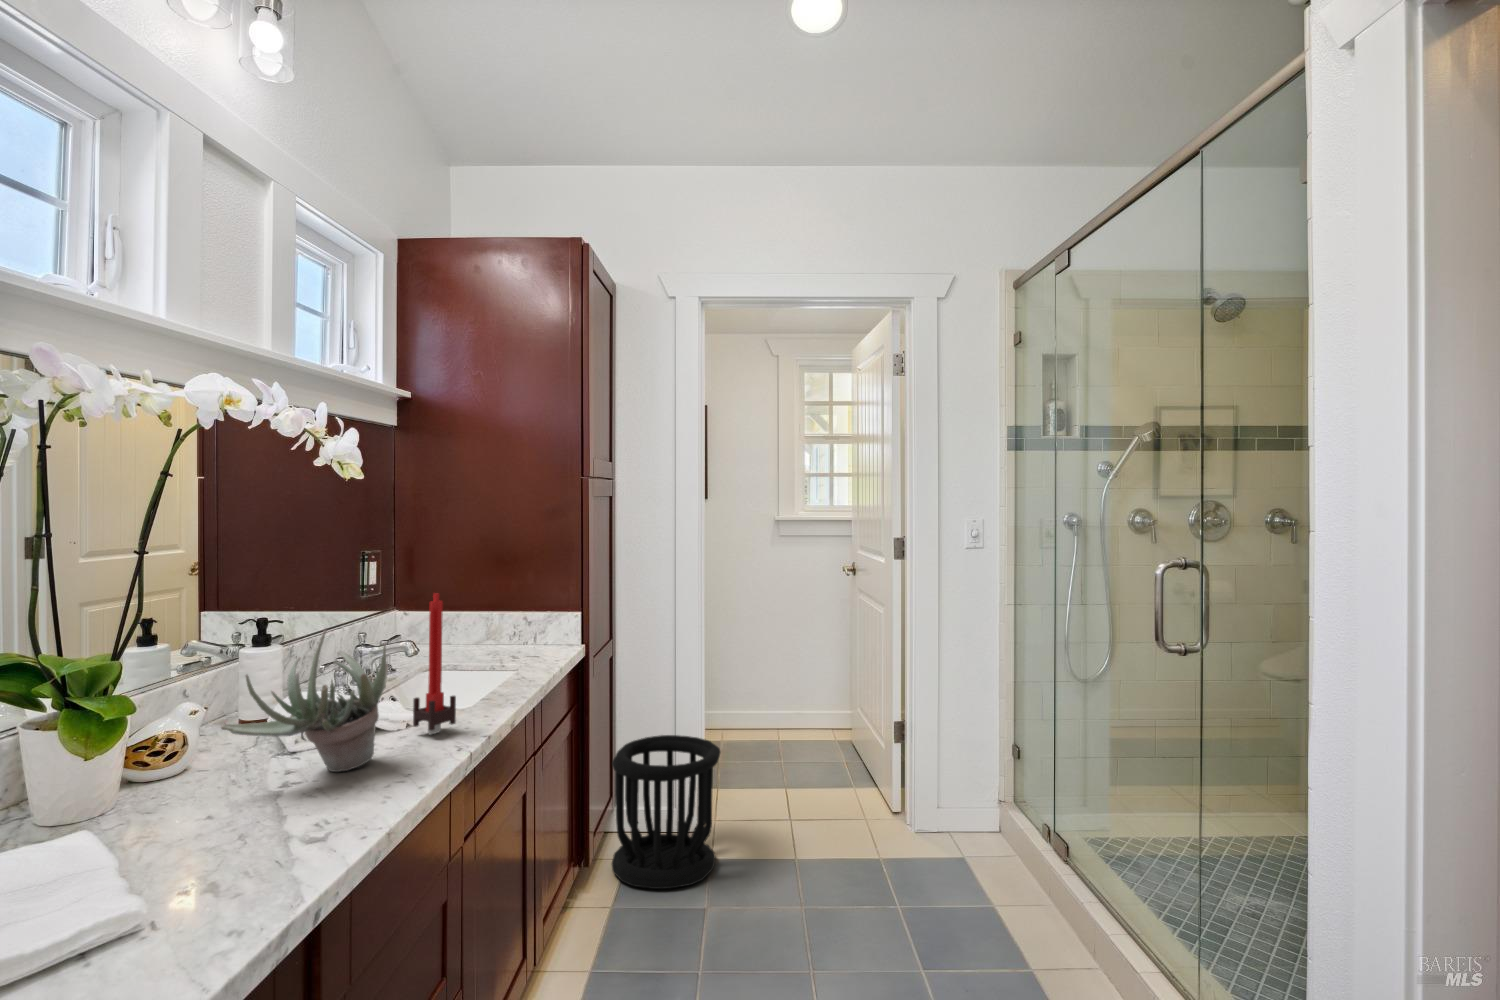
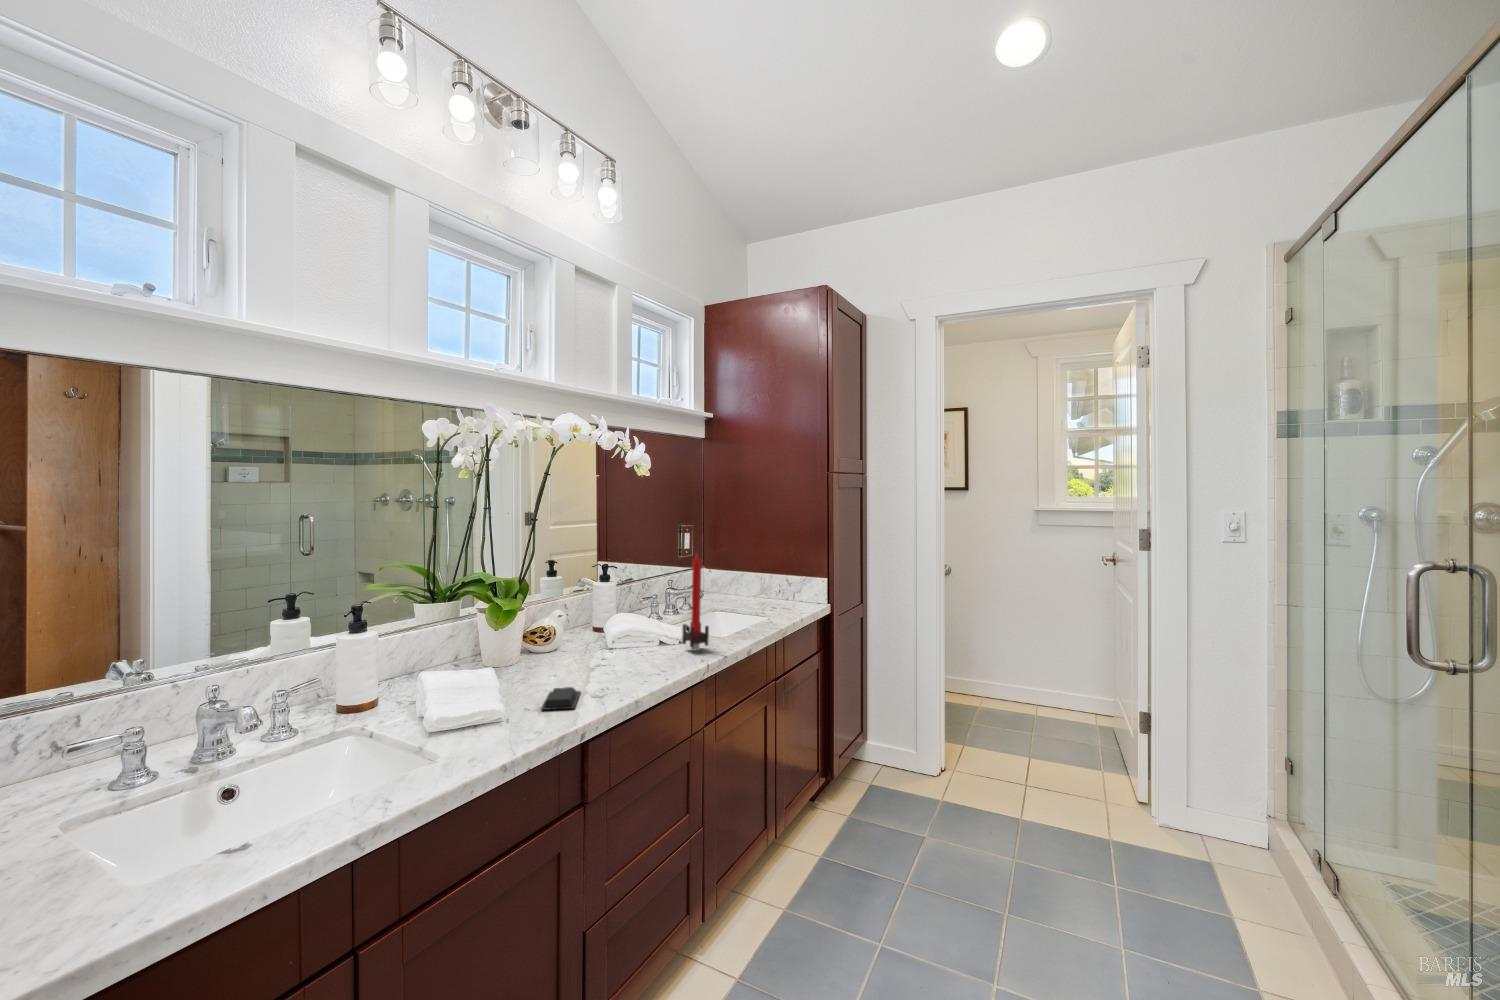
succulent plant: present [221,630,388,772] -> none [564,570,661,664]
wastebasket: present [612,735,720,889] -> none [856,689,951,816]
soap bar: none [223,834,291,888] -> present [541,687,580,710]

